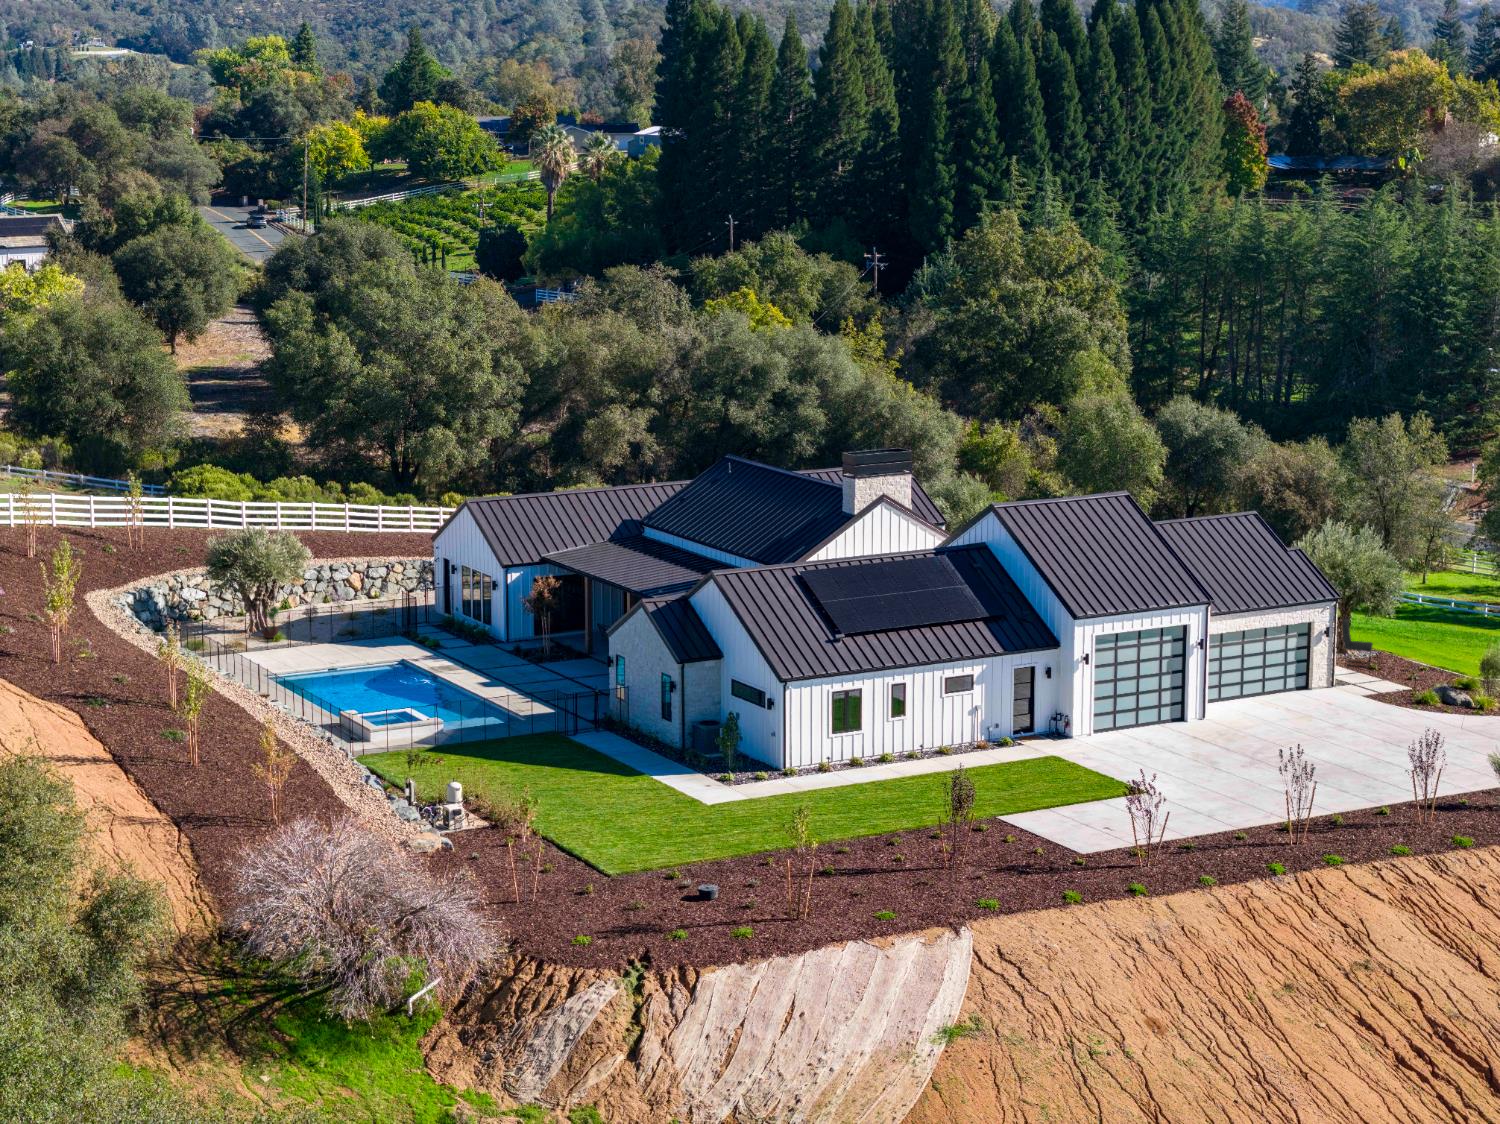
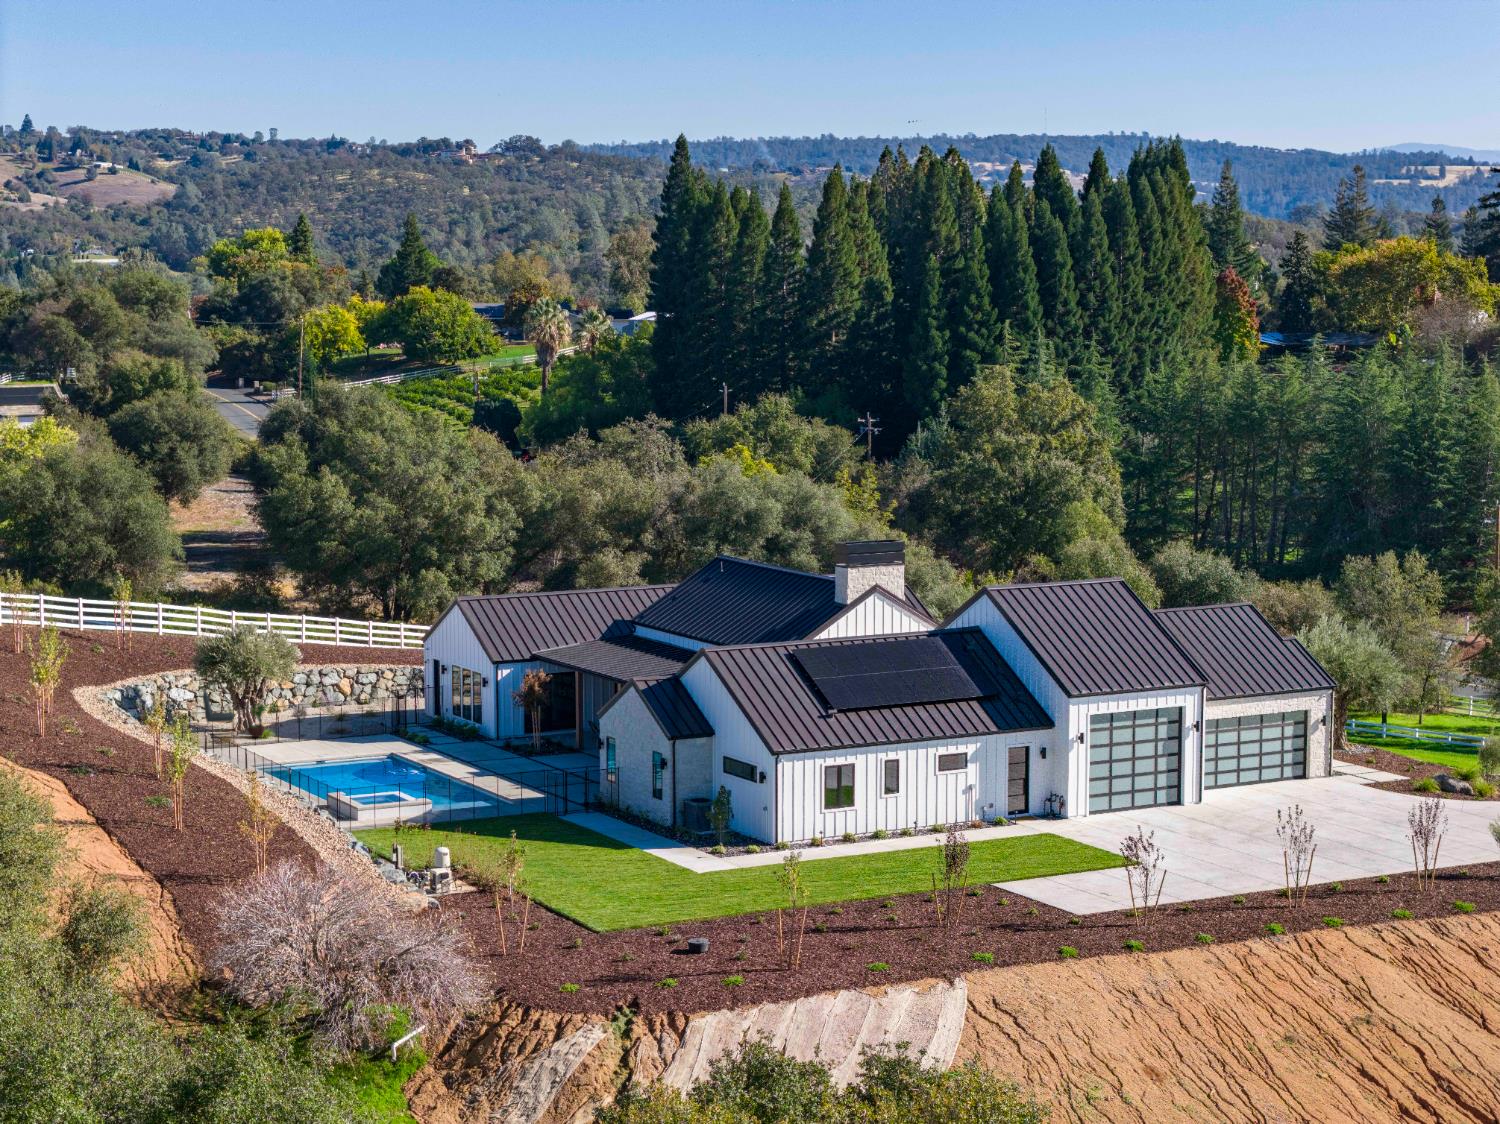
chair: present [1342,619,1373,667] -> present [203,691,234,737]

